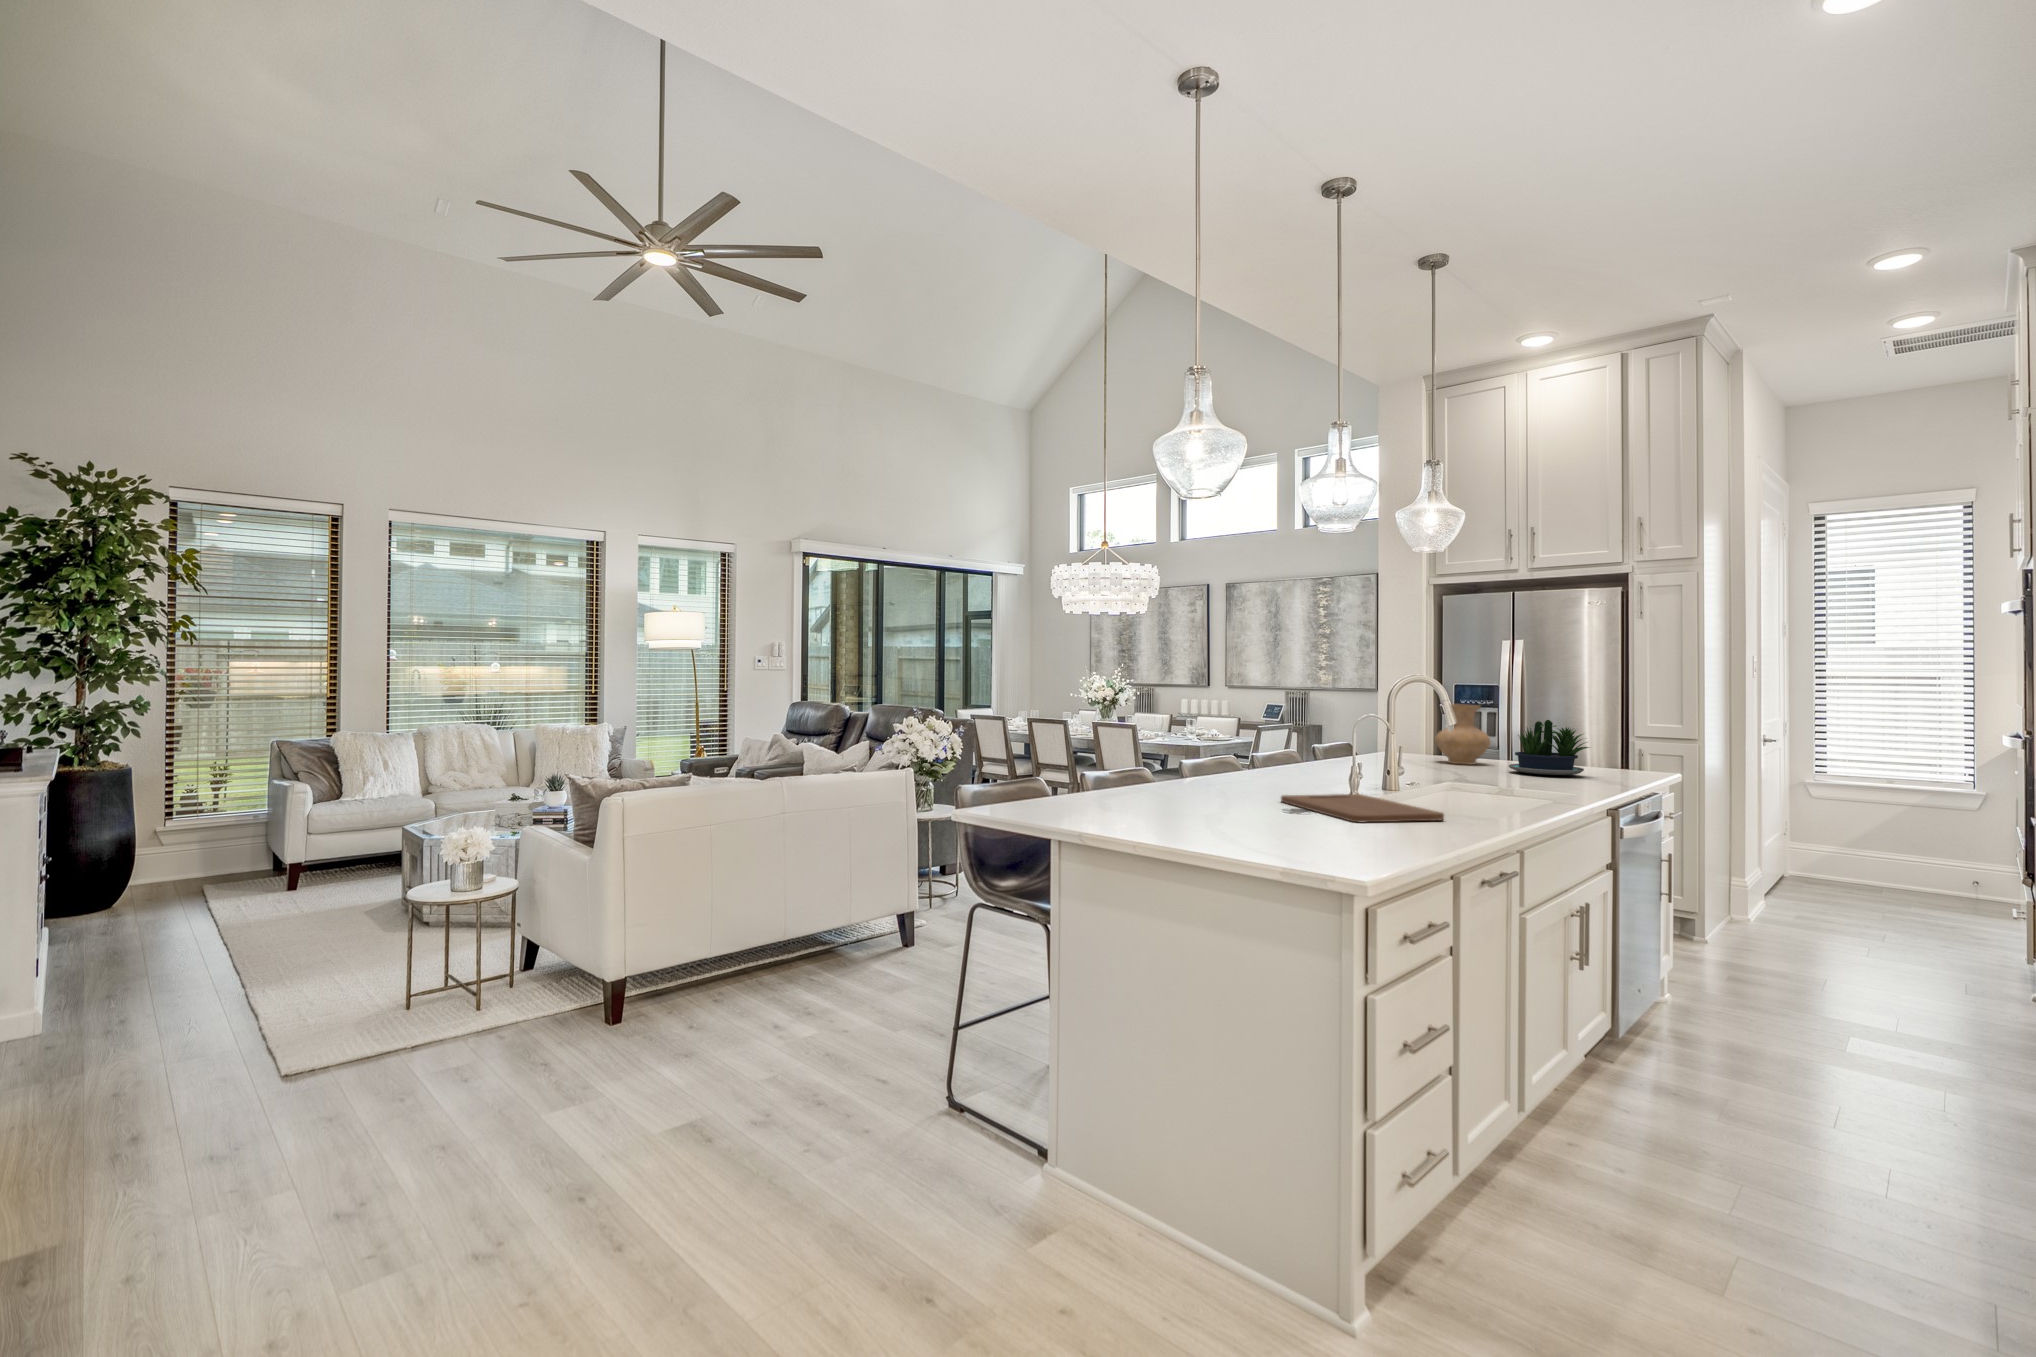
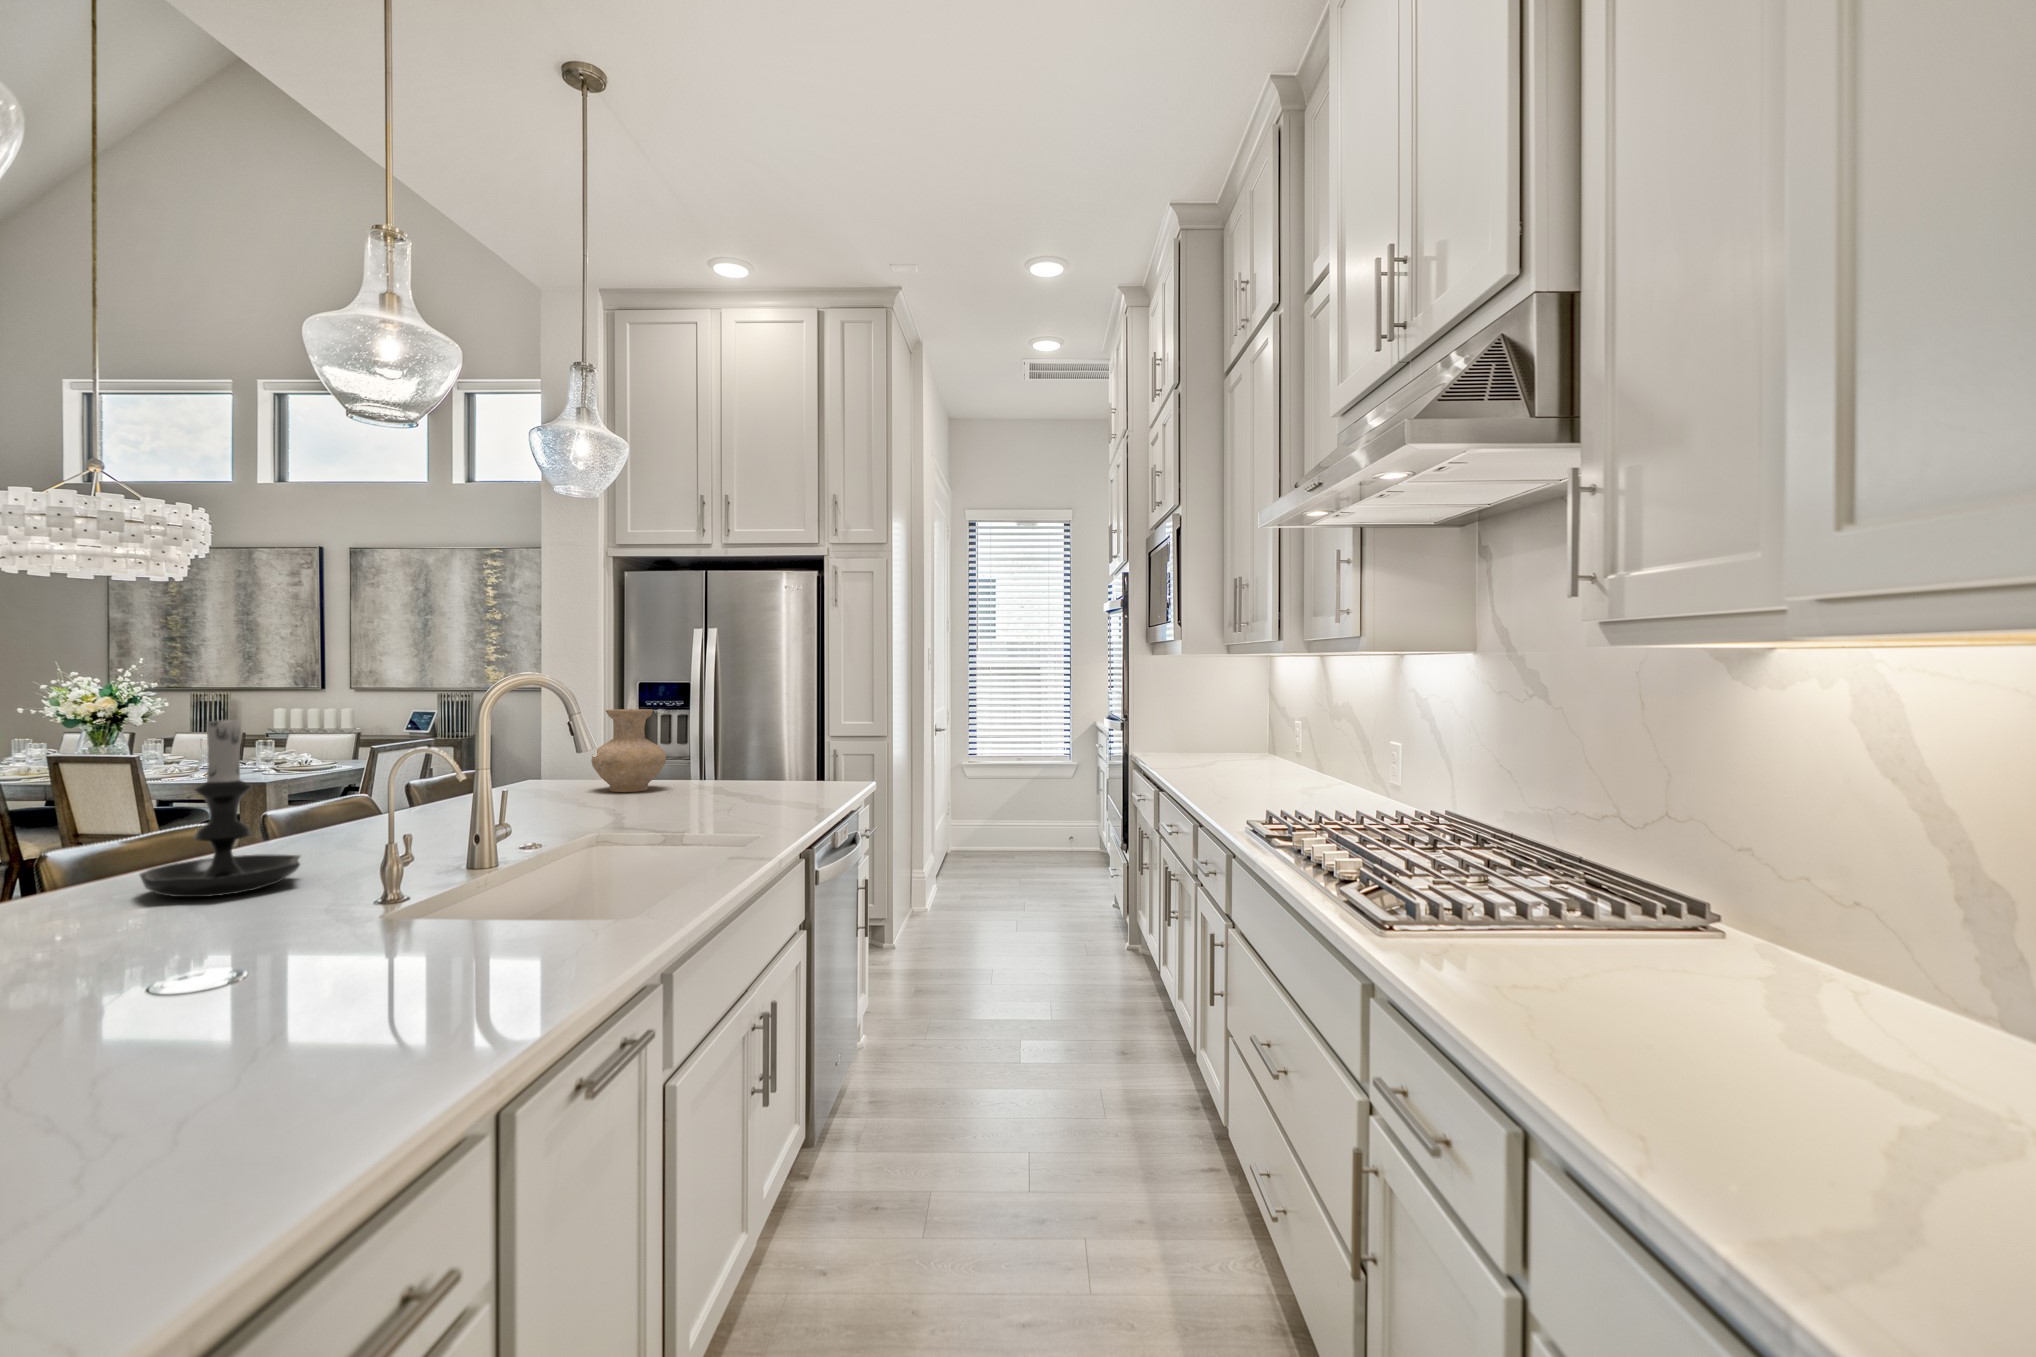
candle holder: none [1254,693,1318,784] -> present [140,709,300,897]
potted plant: present [1509,720,1589,775] -> none [684,727,791,802]
cutting board: present [1281,794,1444,822] -> none [84,920,487,1057]

